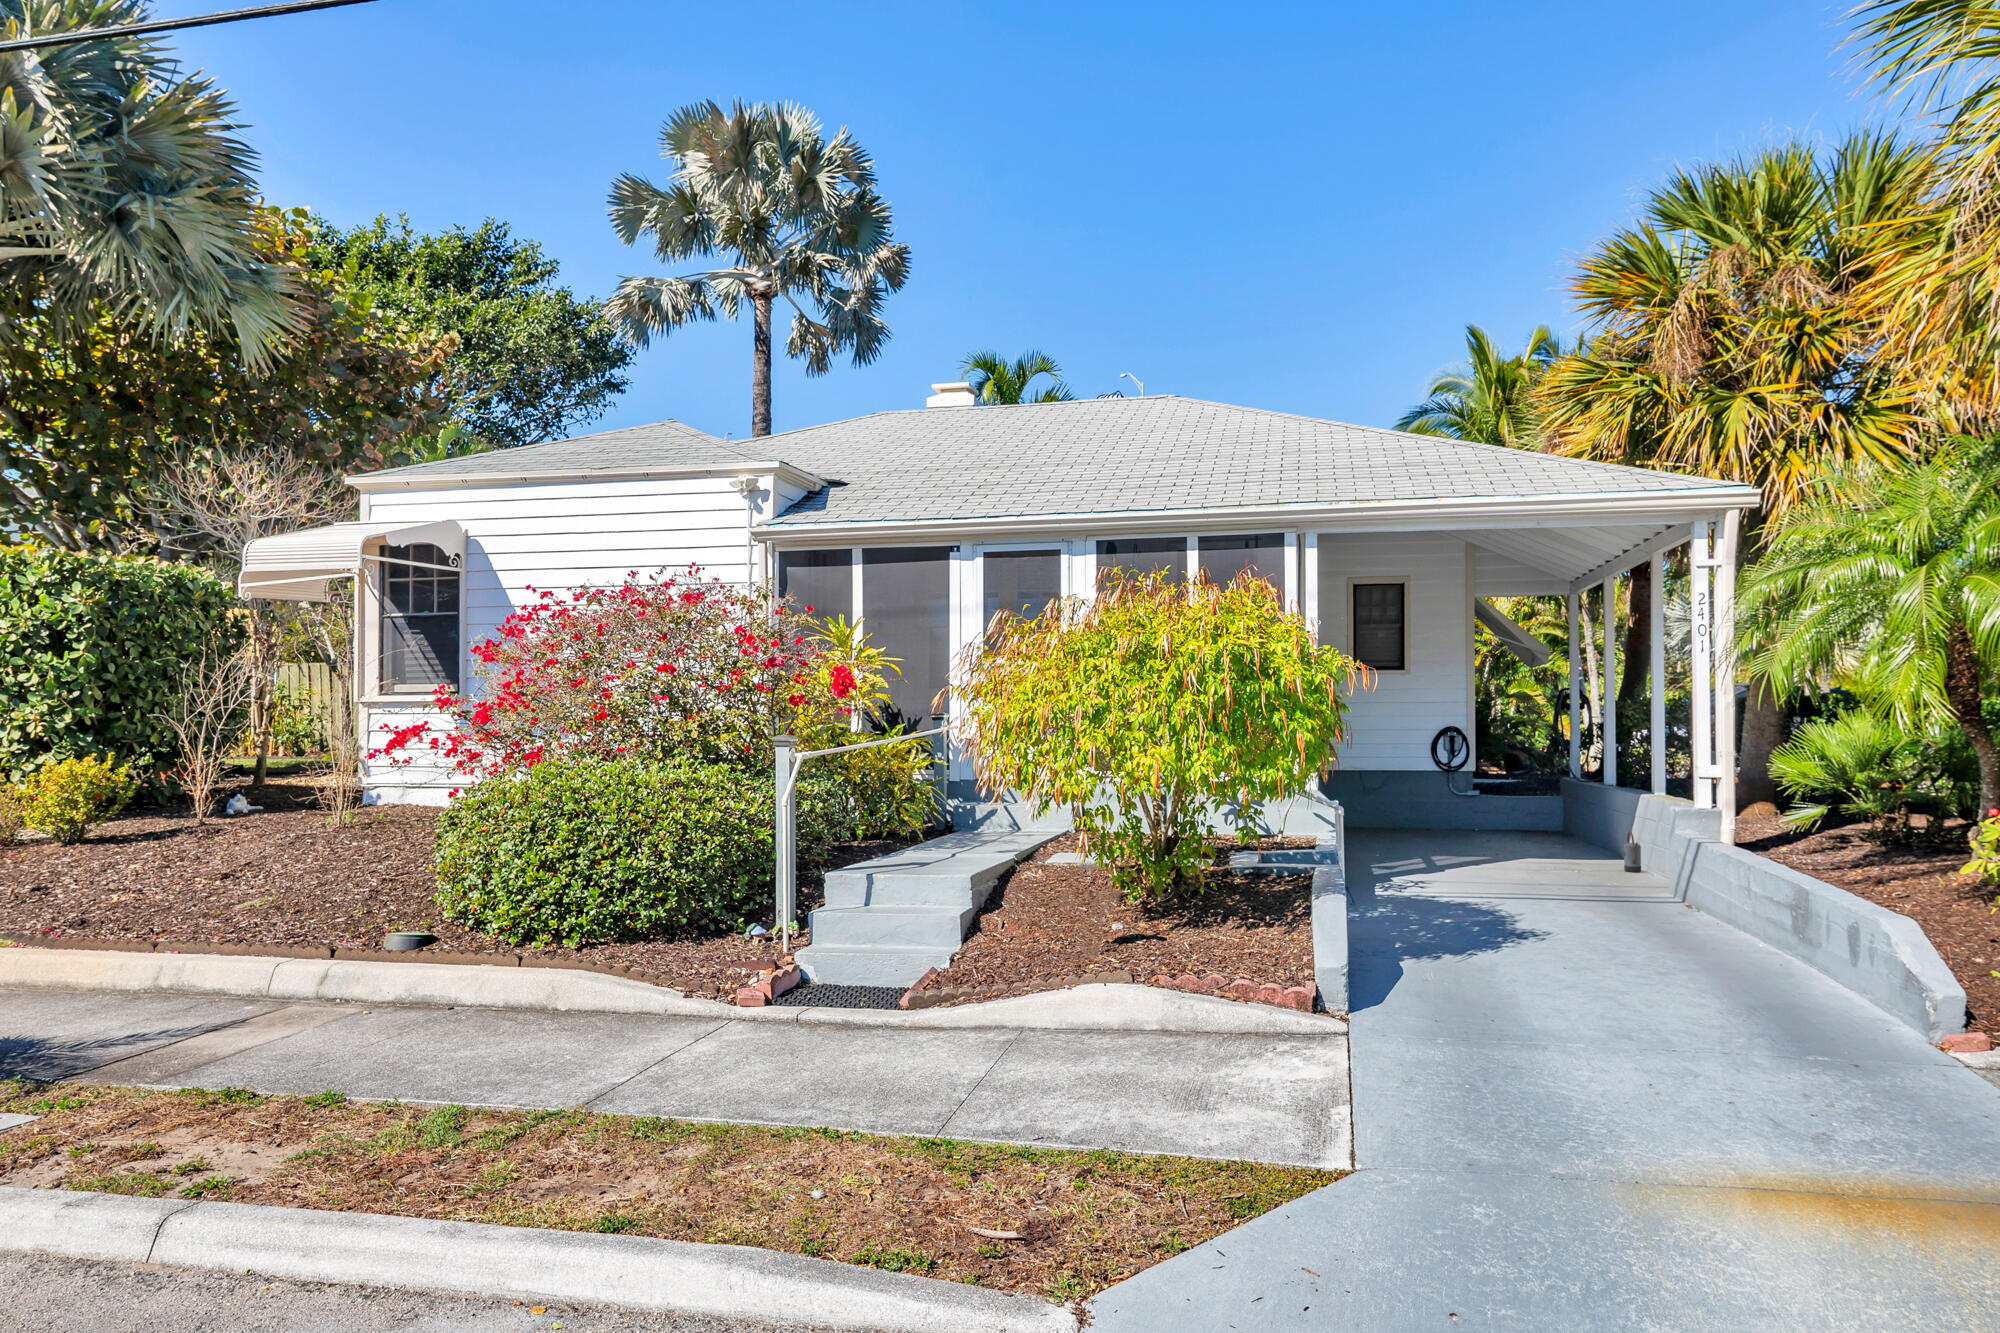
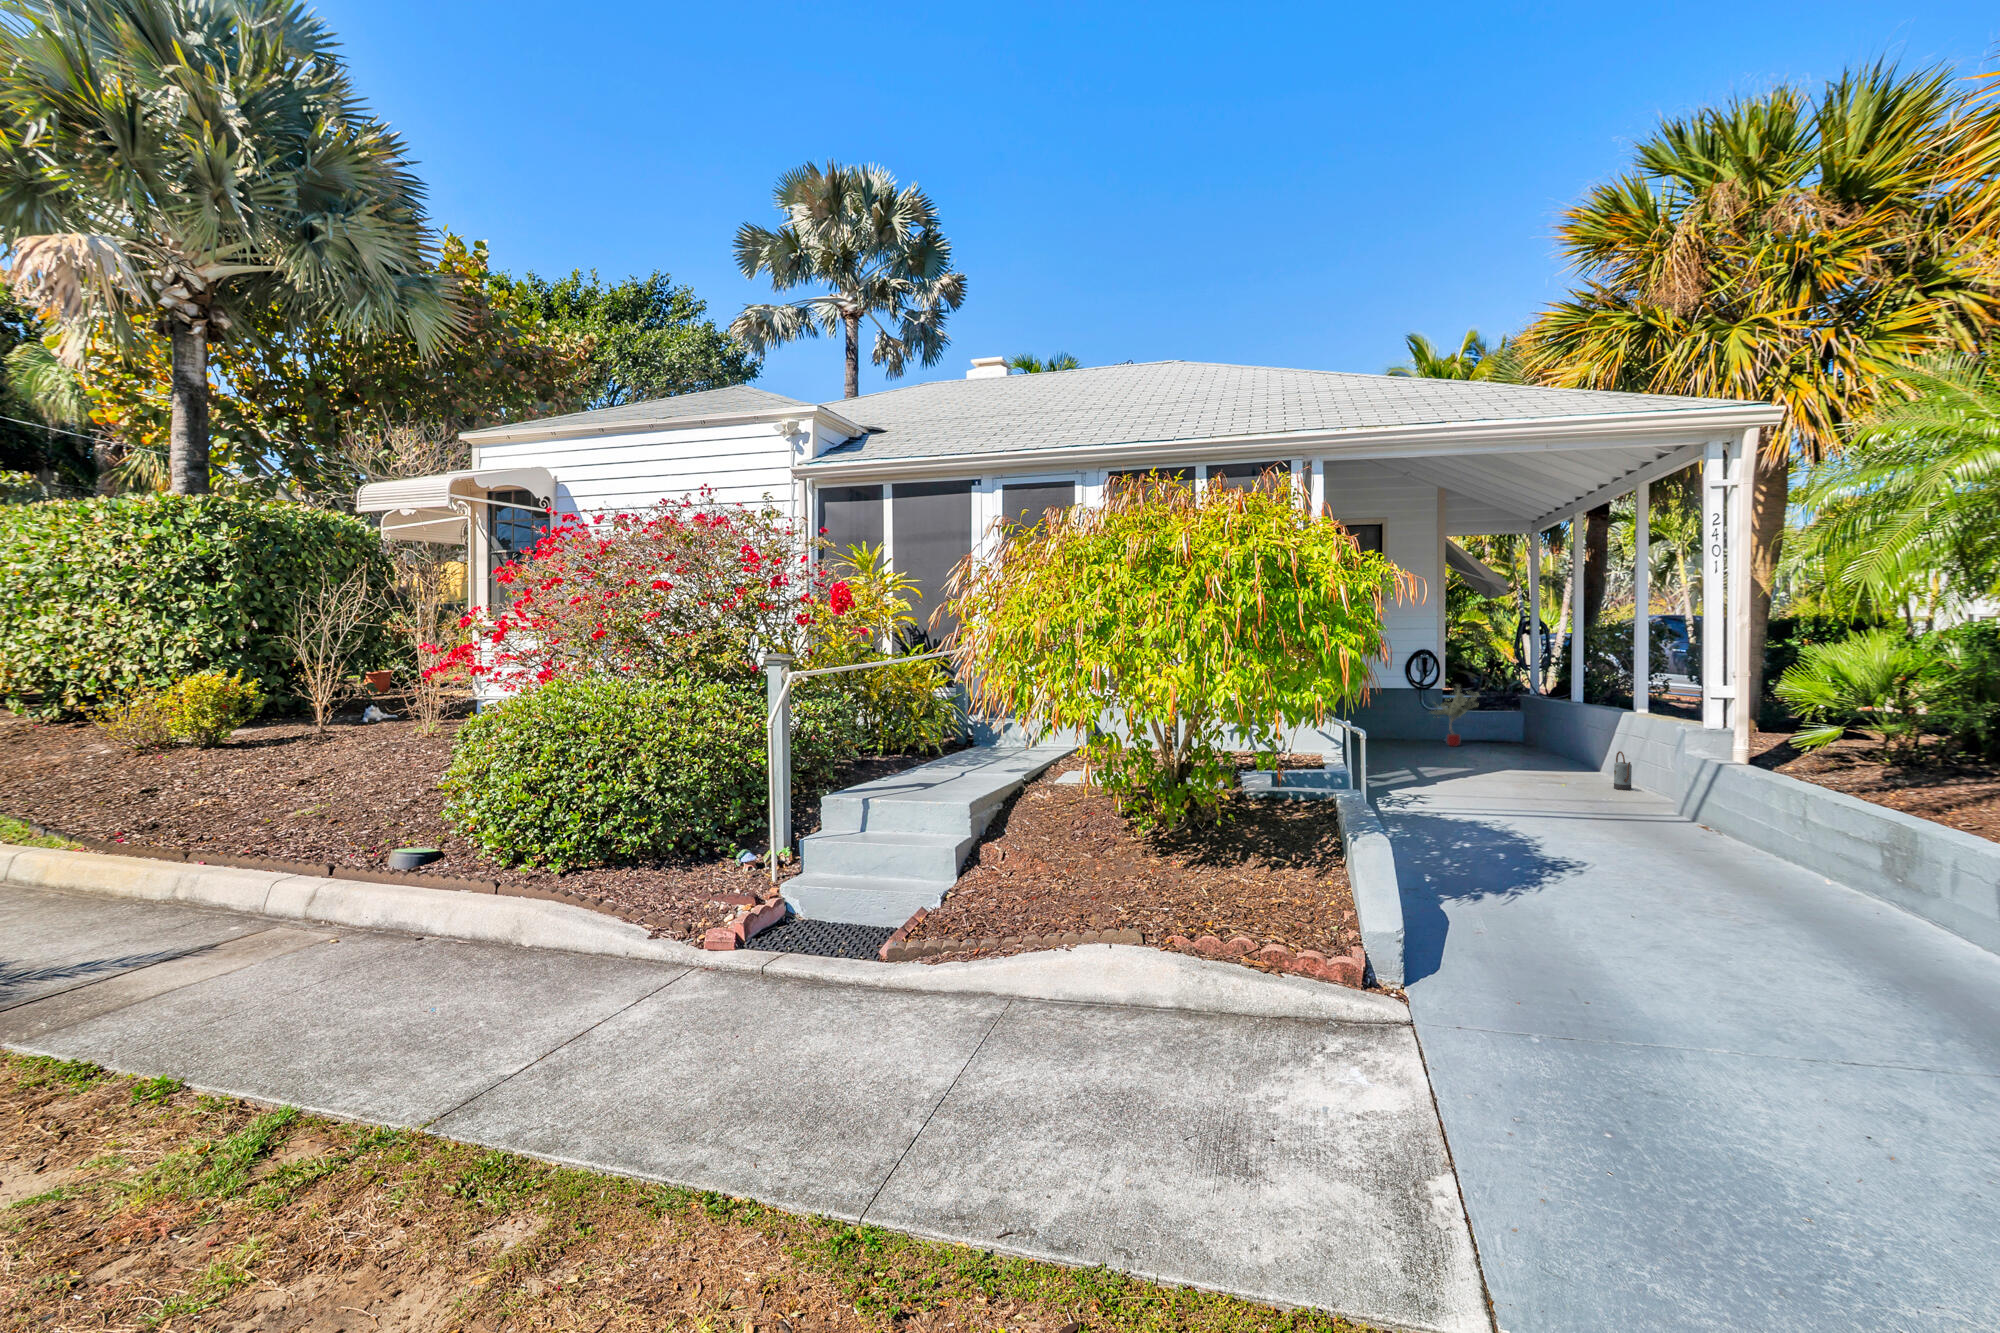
potted tree: none [1453,761,1509,832] -> present [1431,686,1479,746]

